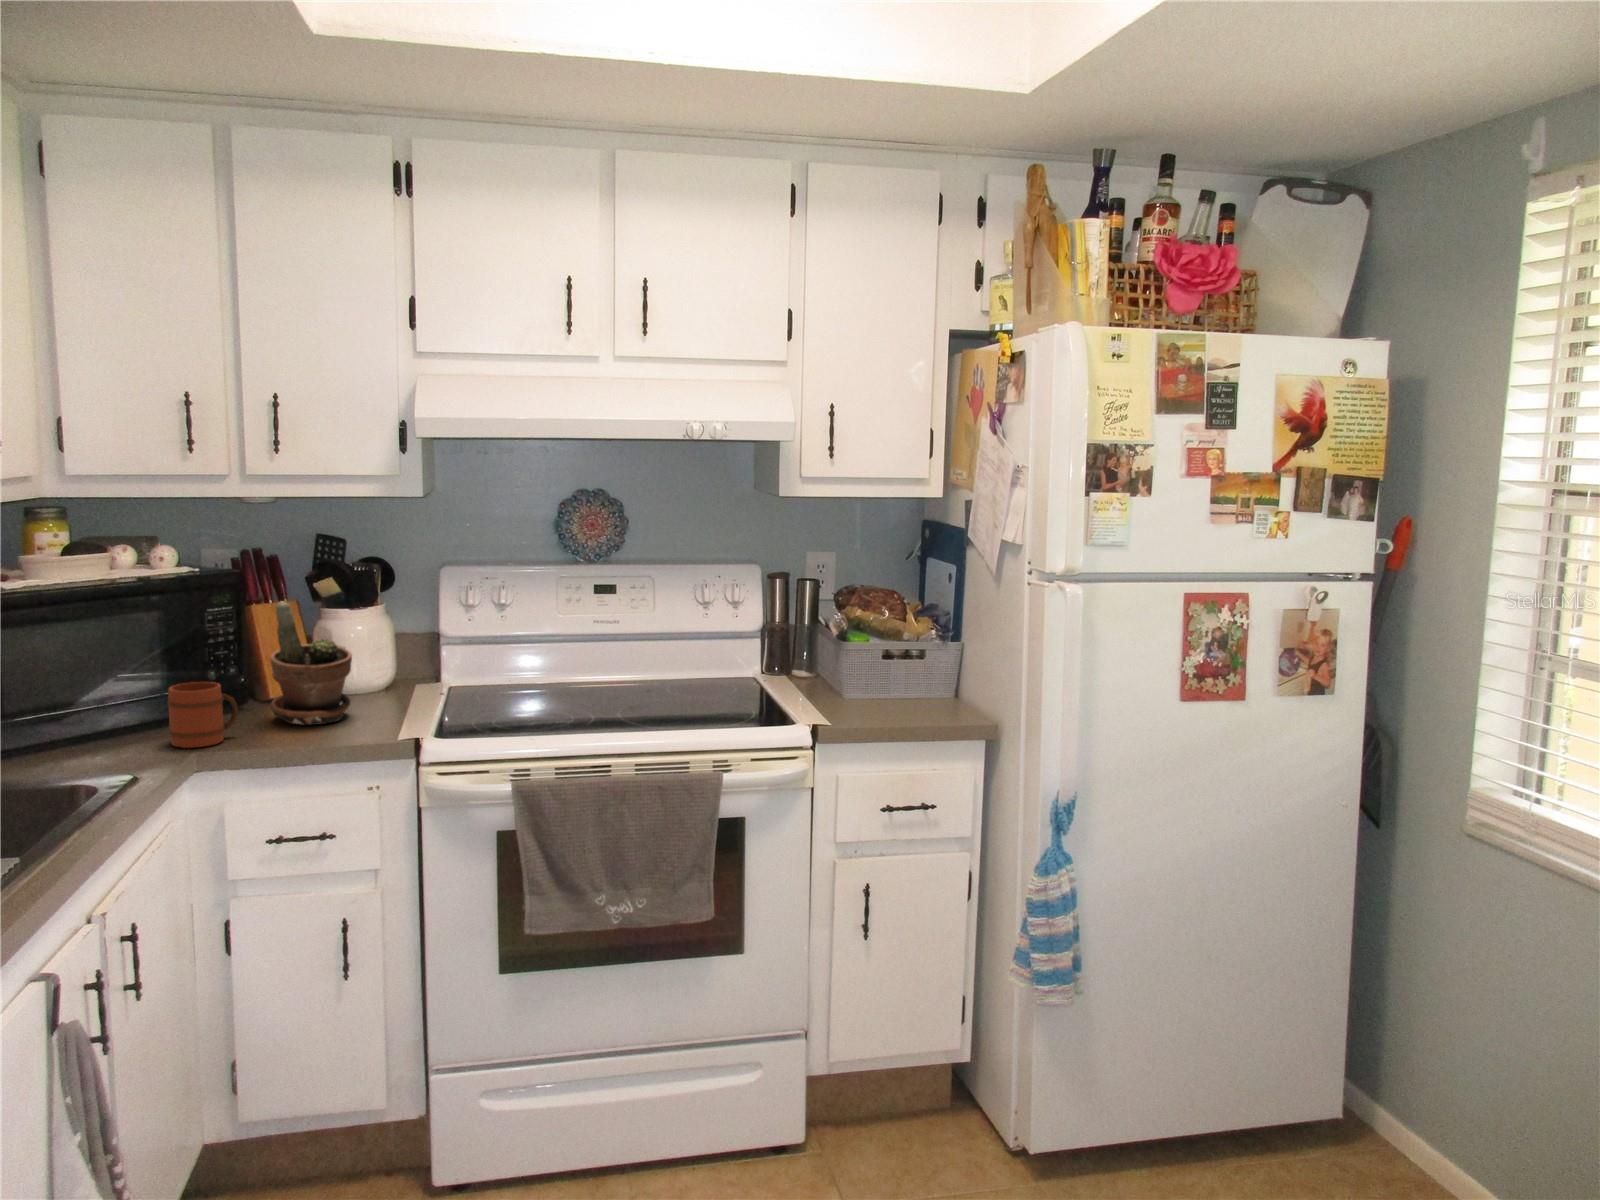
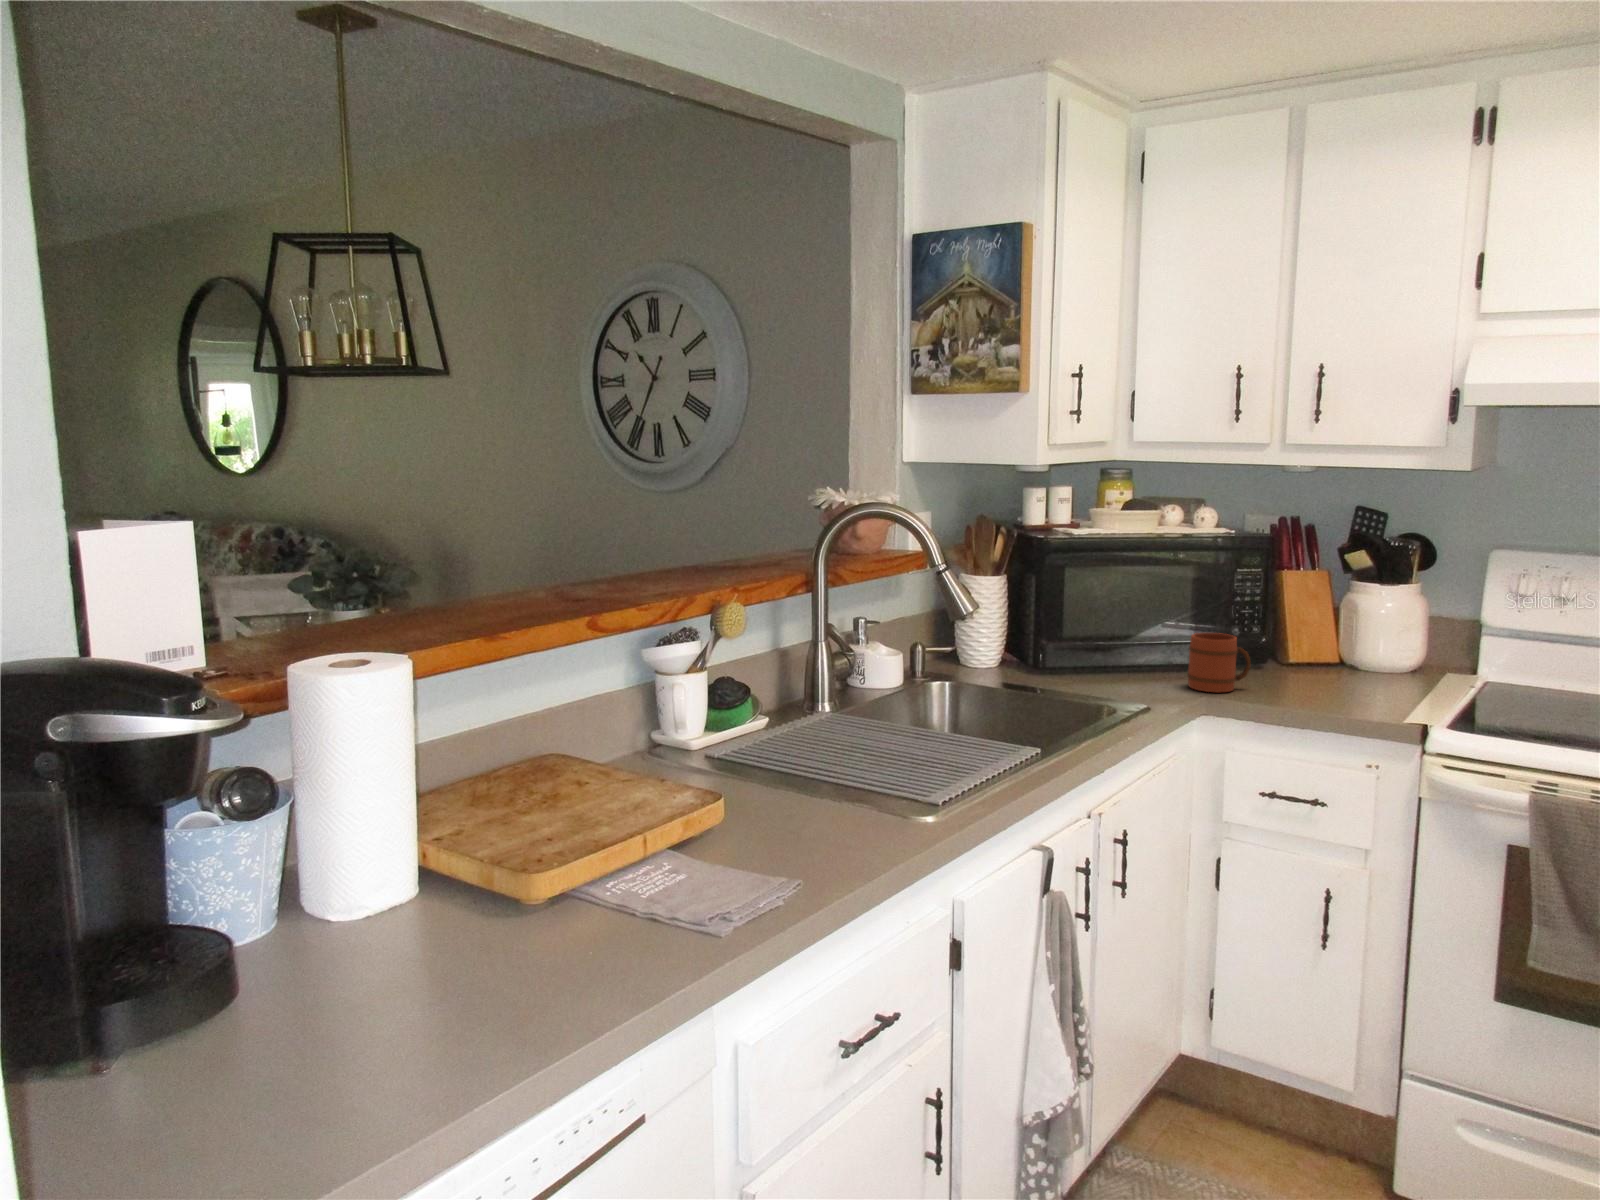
potted plant: present [270,601,352,725] -> none [1284,566,1372,692]

